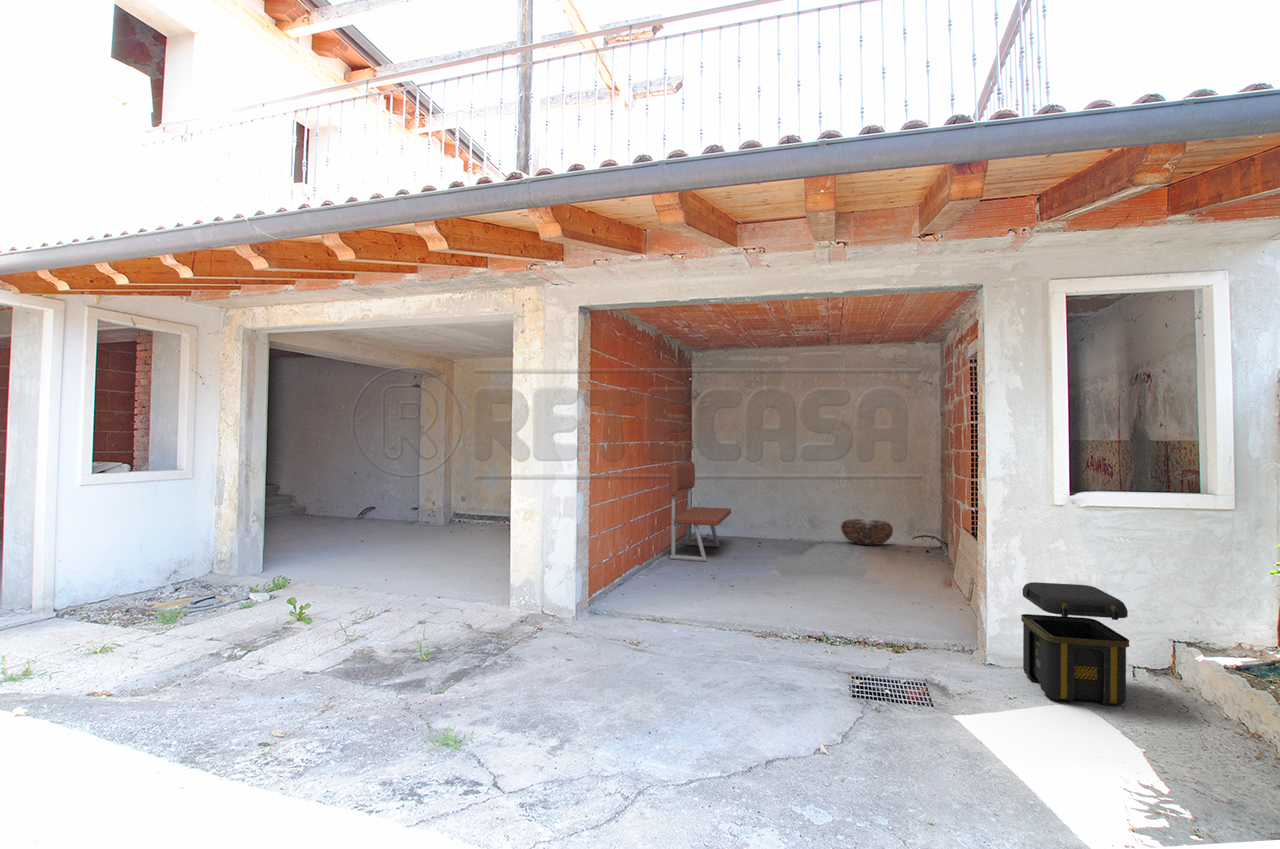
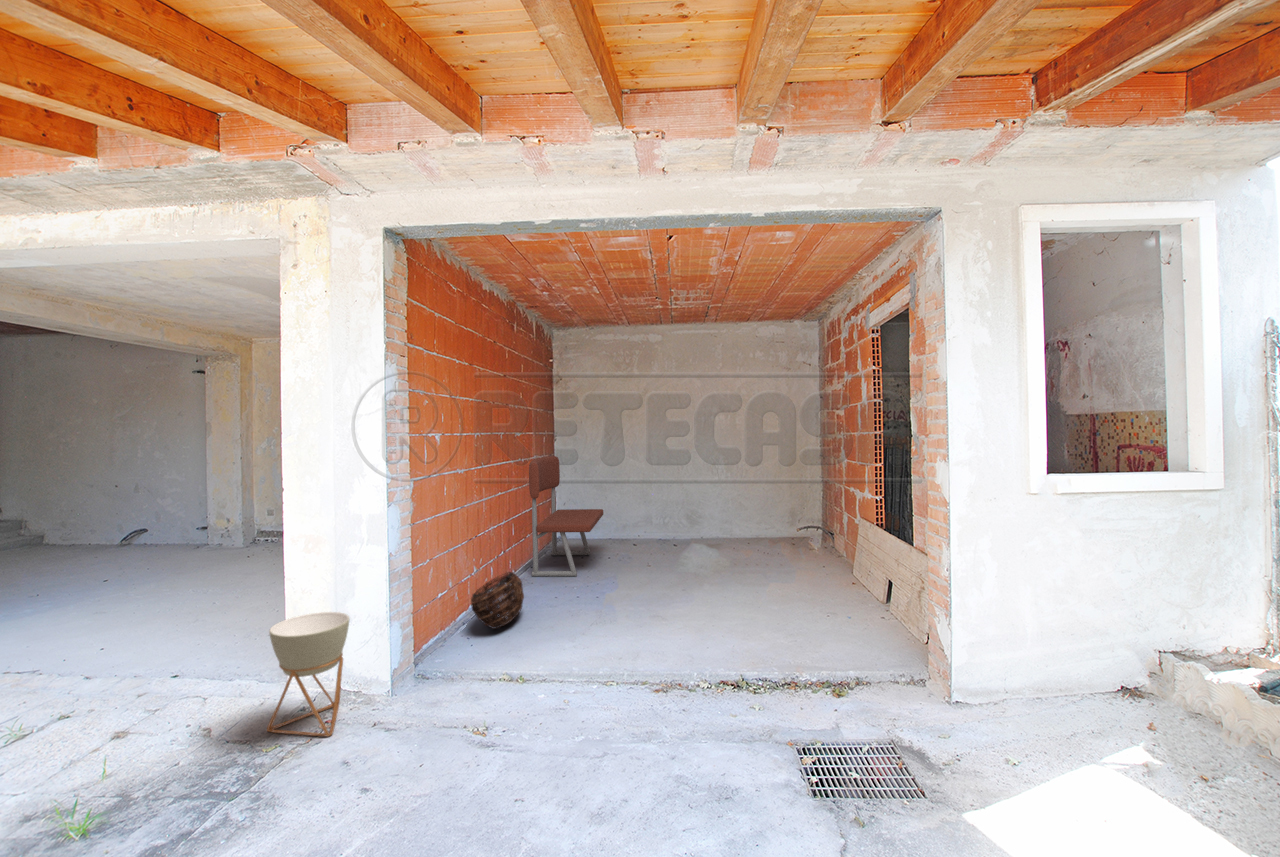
basket: present [841,519,893,546] -> present [471,572,524,629]
planter: none [503,560,552,637] -> present [267,612,349,736]
toolbox: present [1021,582,1129,706] -> none [996,593,1147,756]

